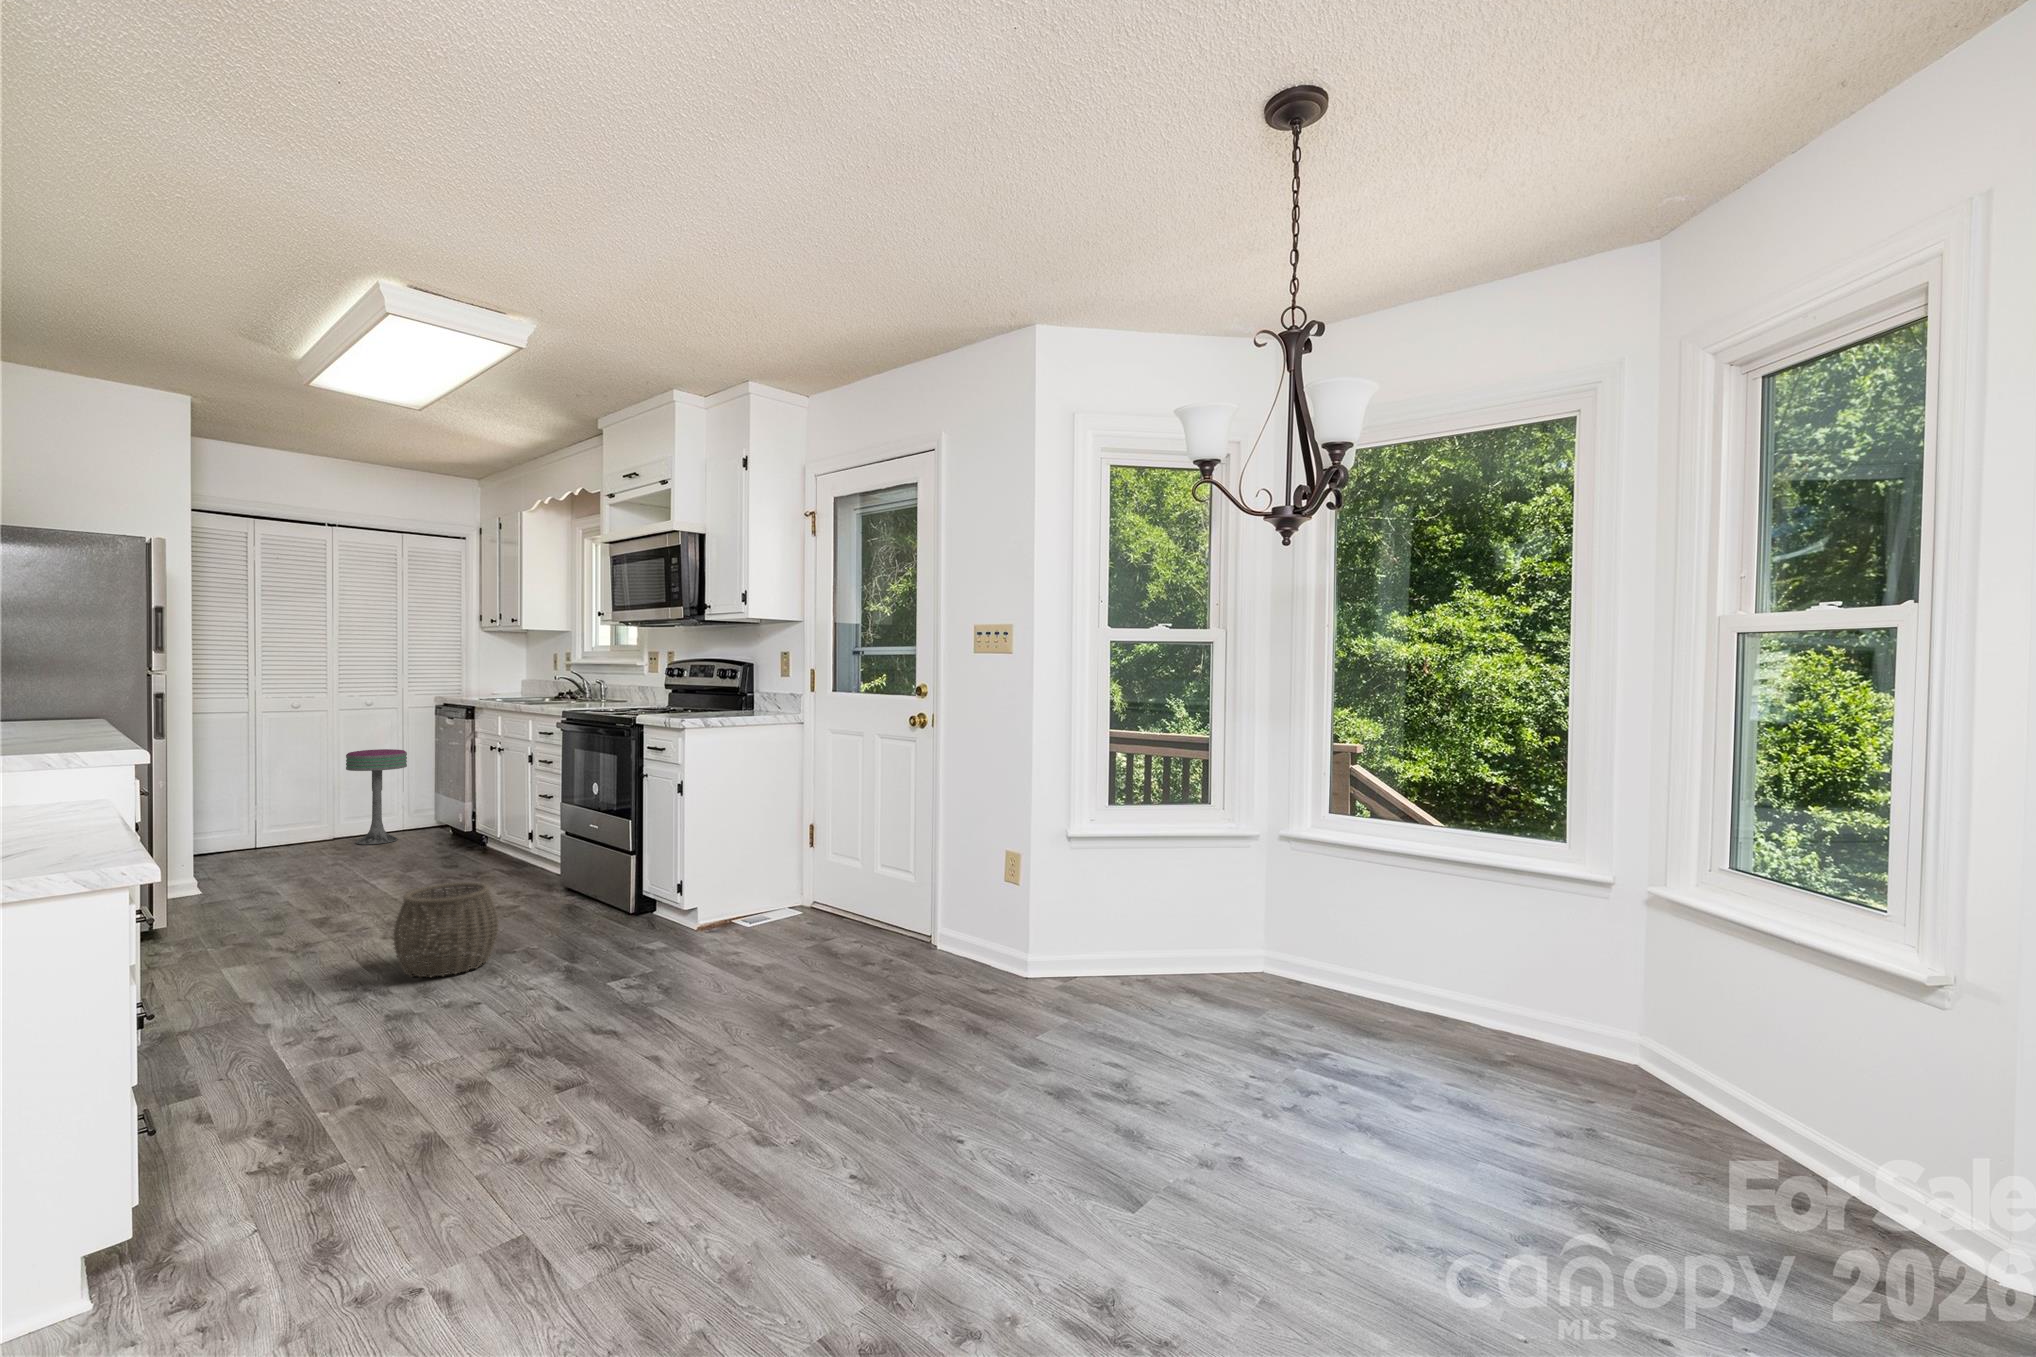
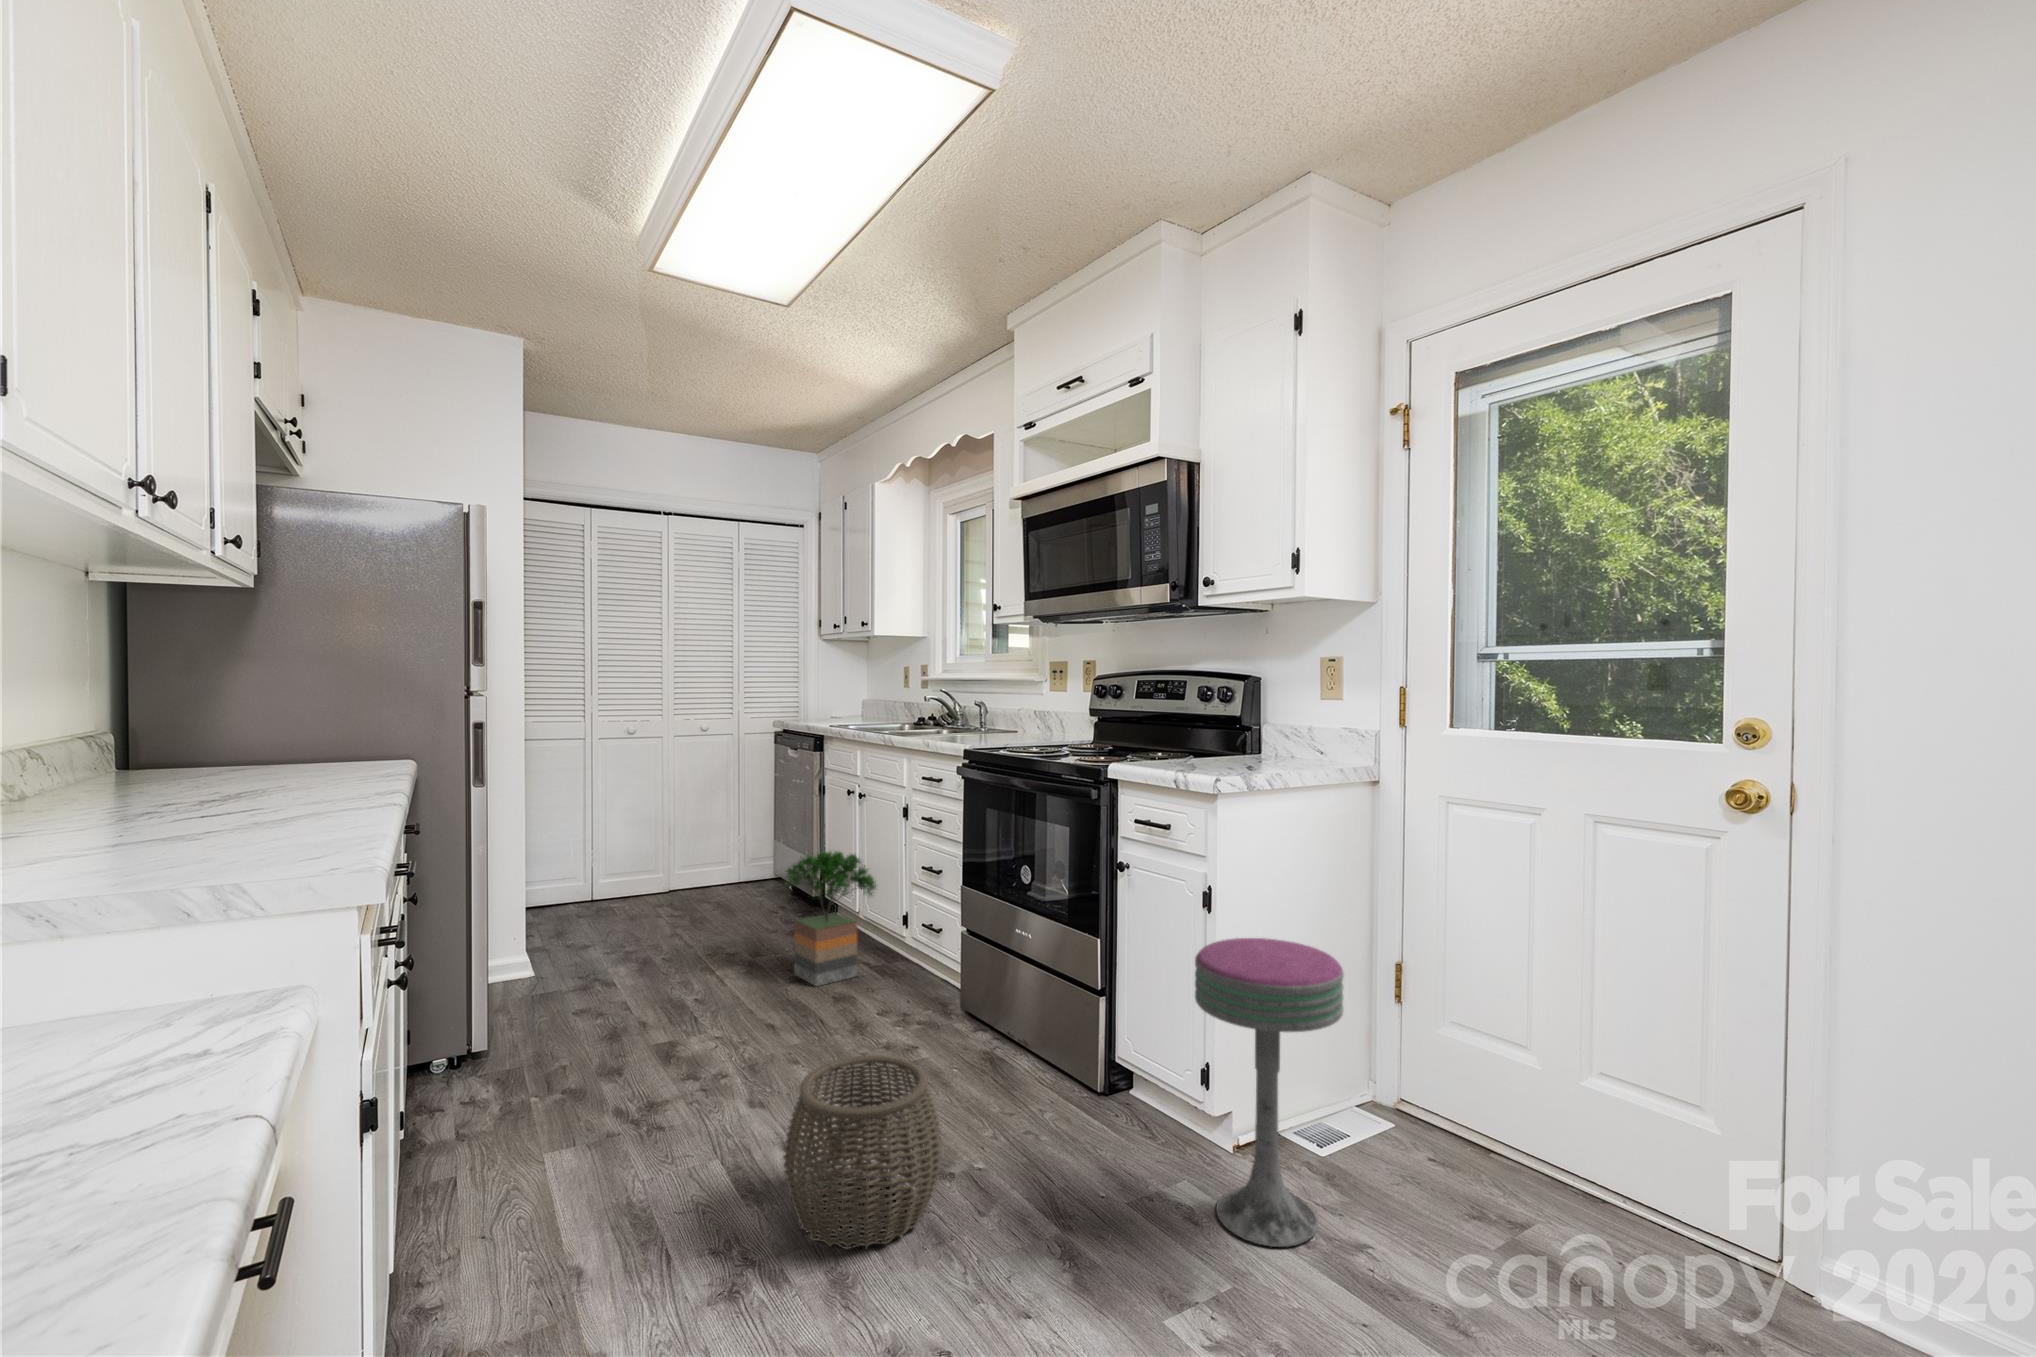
bar stool: present [346,749,407,845] -> present [1195,938,1344,1247]
potted tree: none [427,787,506,883] -> present [786,851,877,986]

